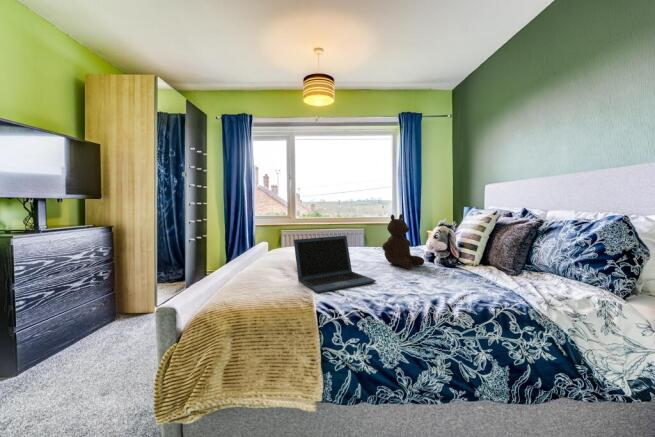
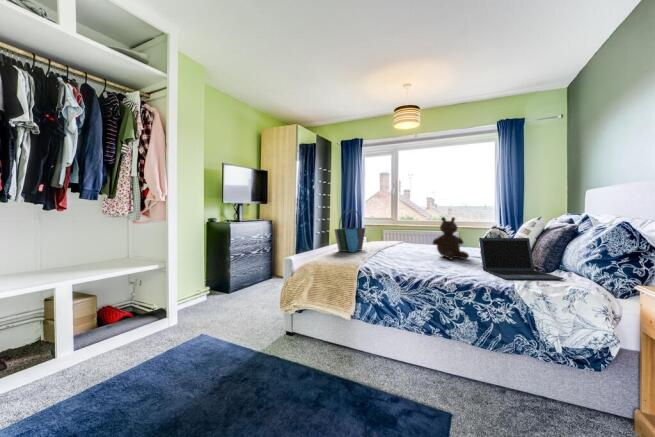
tote bag: none [247,207,287,273] -> present [335,210,365,252]
laptop: present [294,236,376,293] -> present [479,238,563,279]

